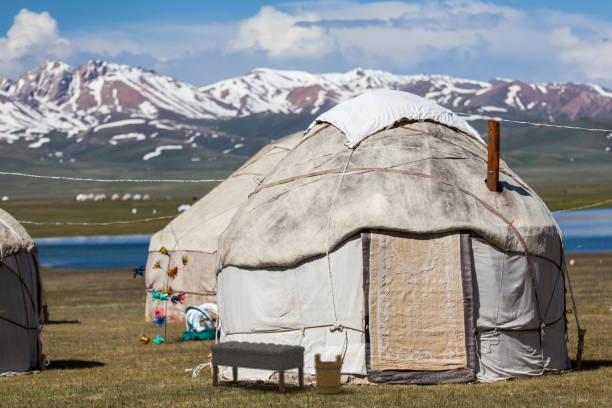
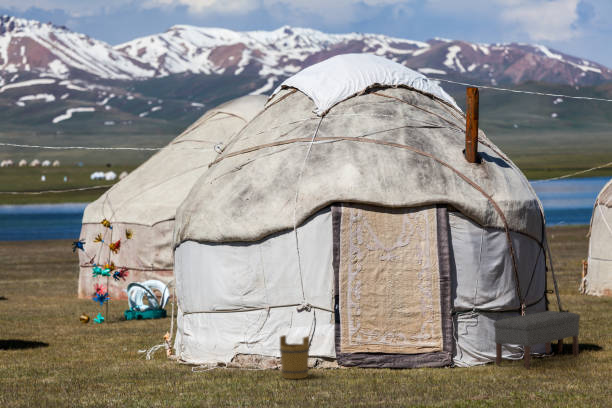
bench: present [210,341,305,393] -> present [494,311,580,369]

